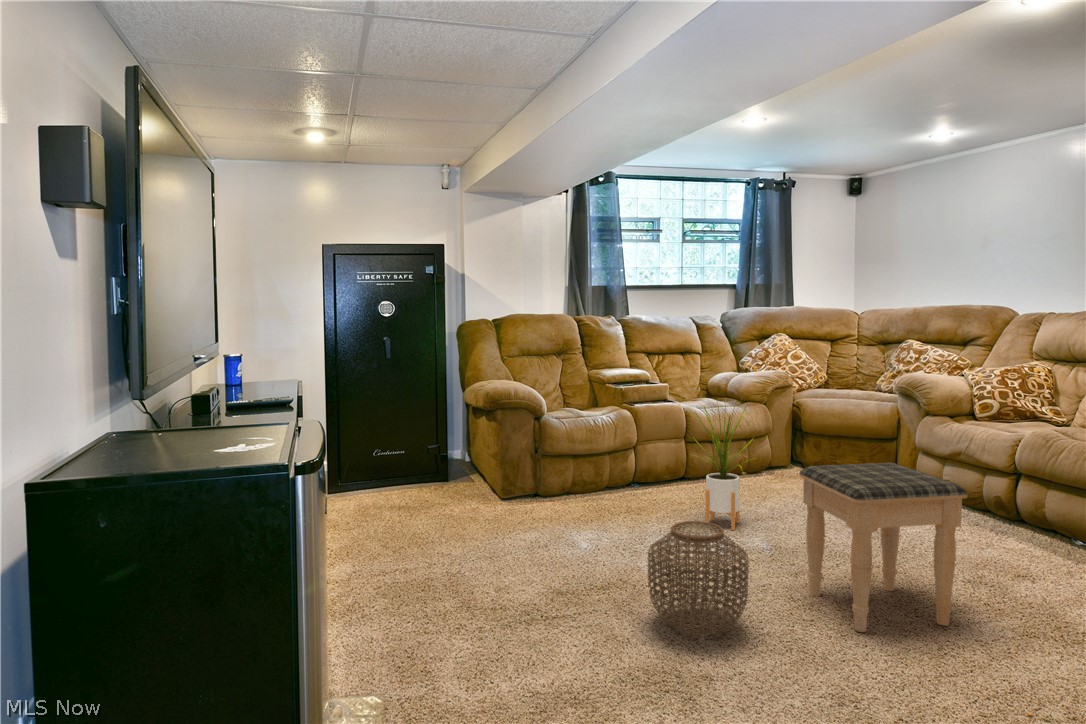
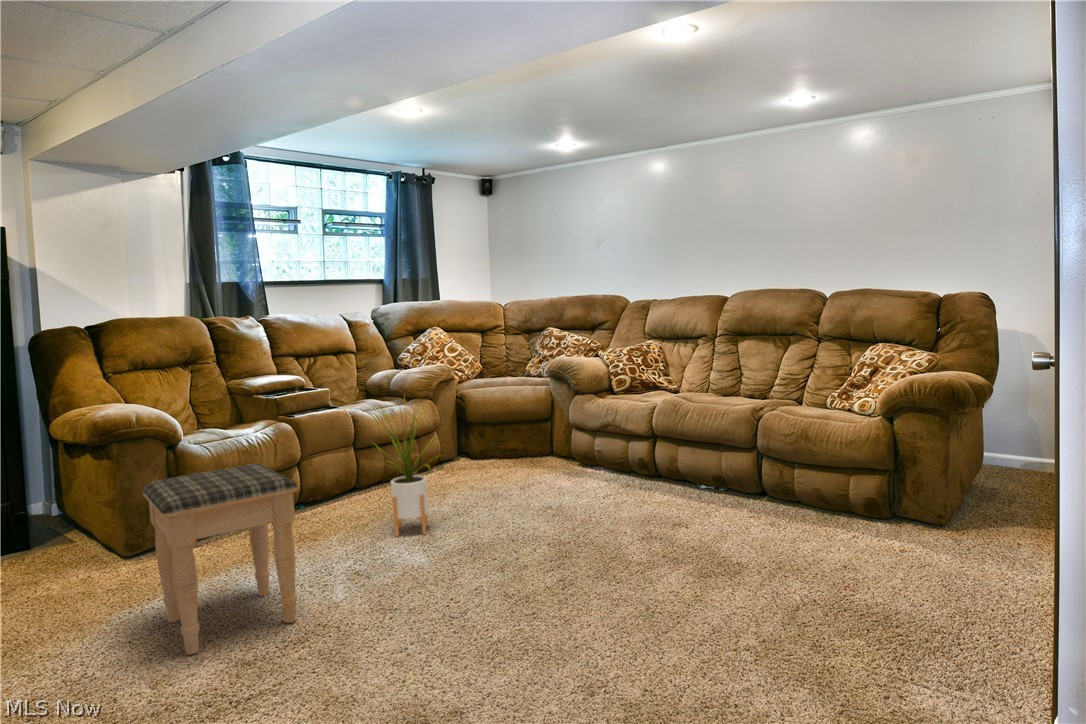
footstool: present [799,463,967,632] -> present [143,464,298,655]
woven basket: present [648,521,748,639] -> none [361,534,476,670]

